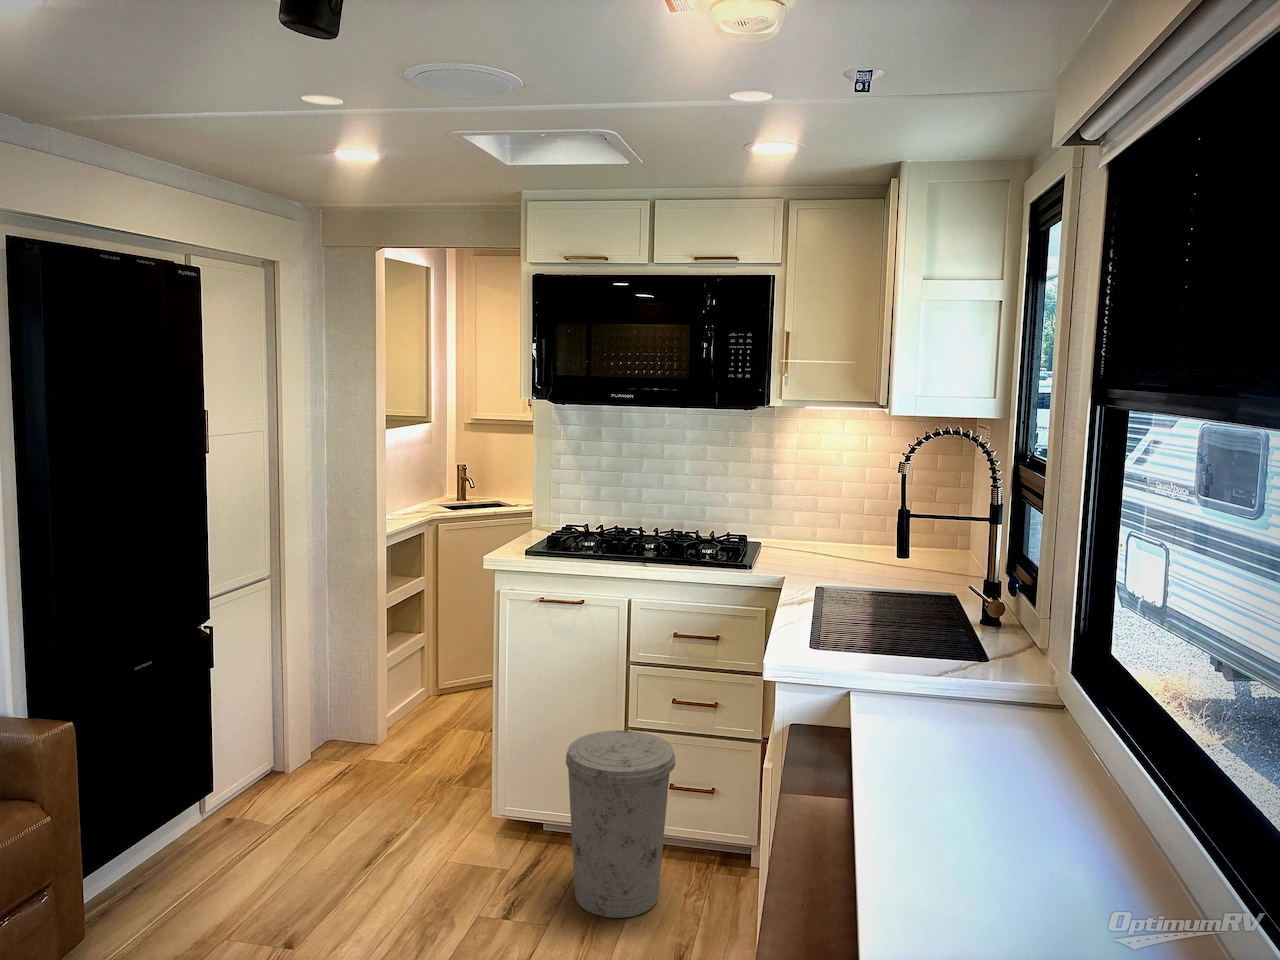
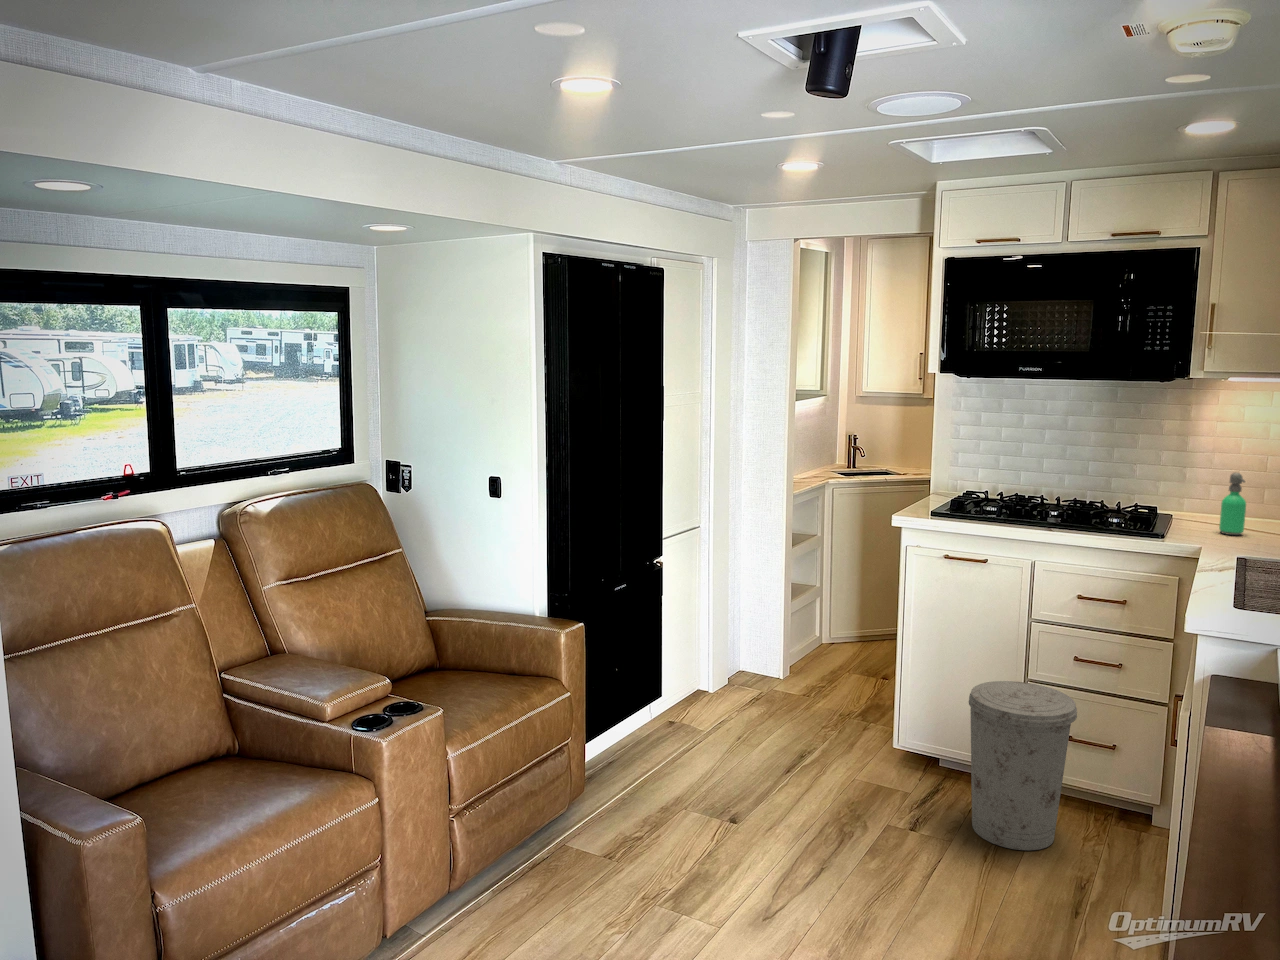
soap dispenser: none [803,498,825,560] -> present [1219,473,1246,535]

